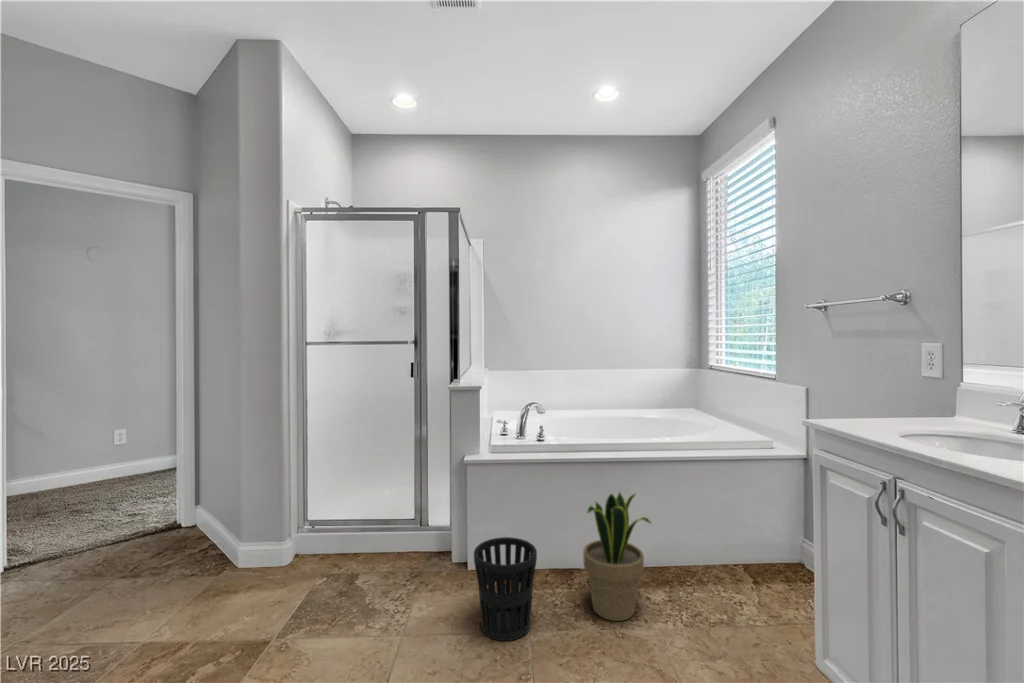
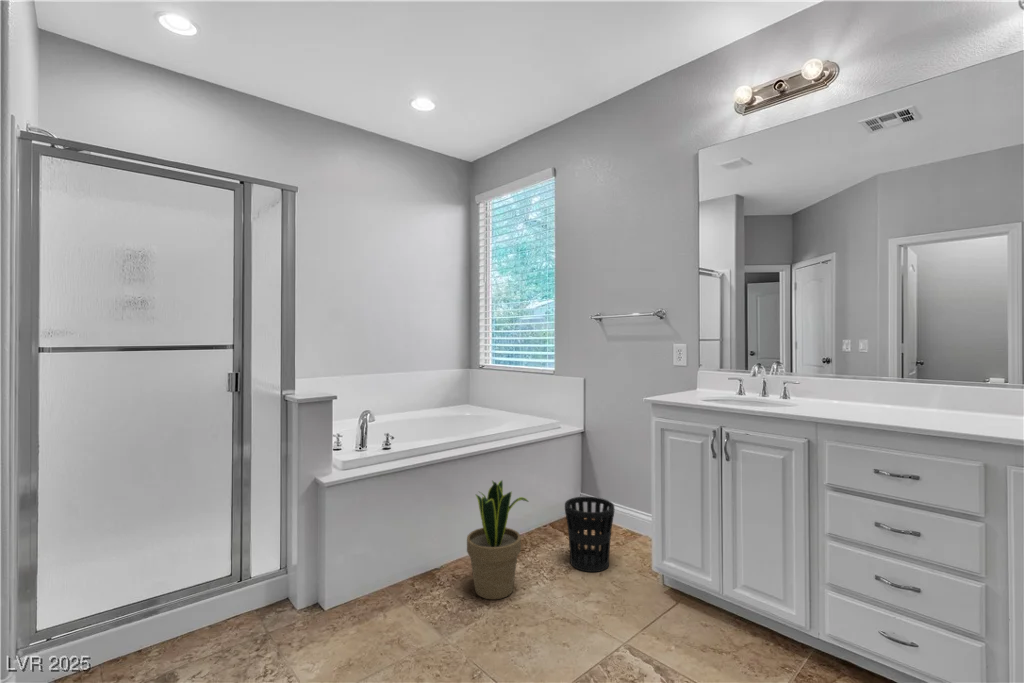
wastebasket: present [474,537,537,641] -> present [565,496,614,572]

